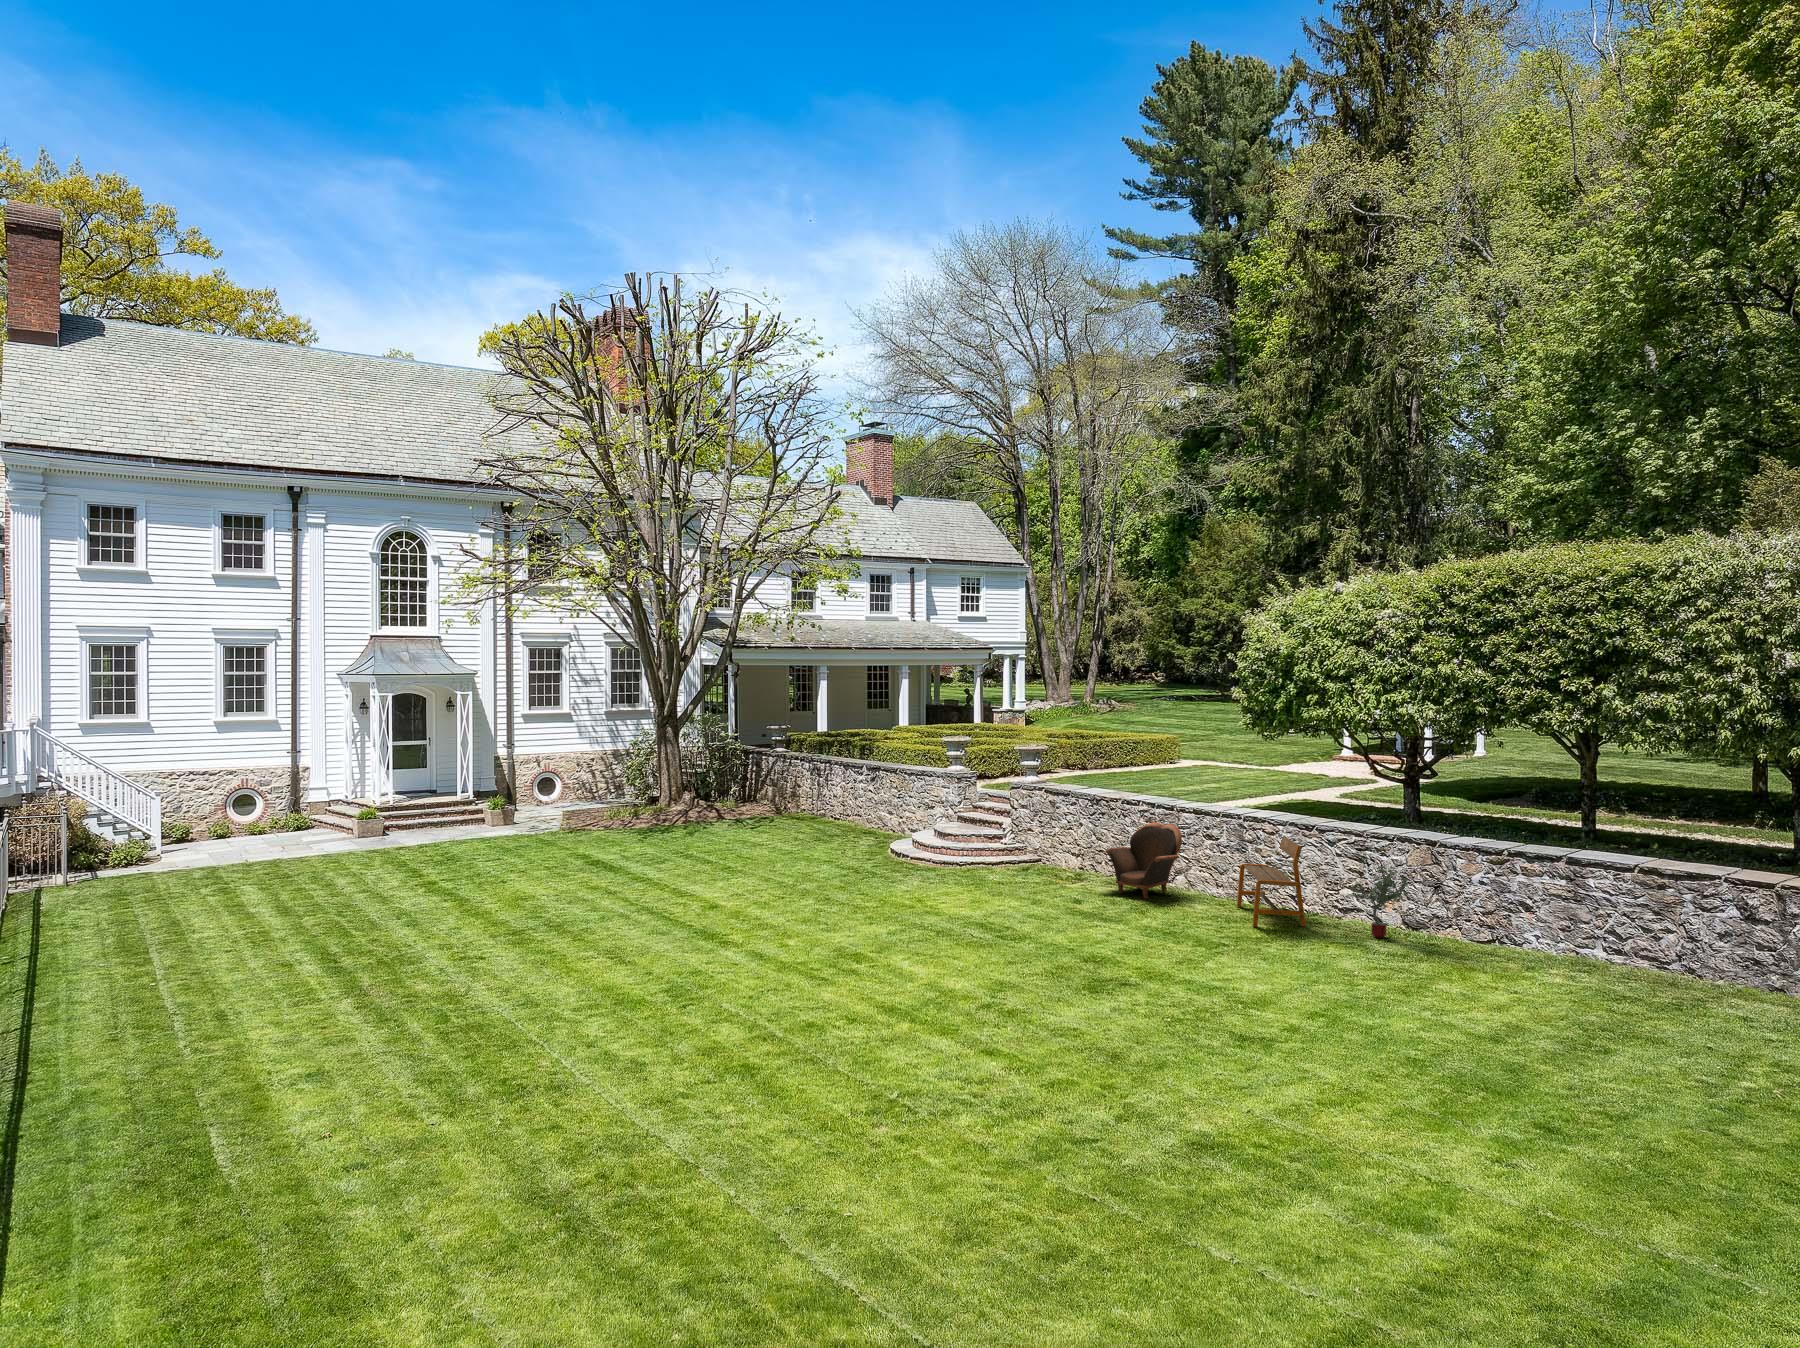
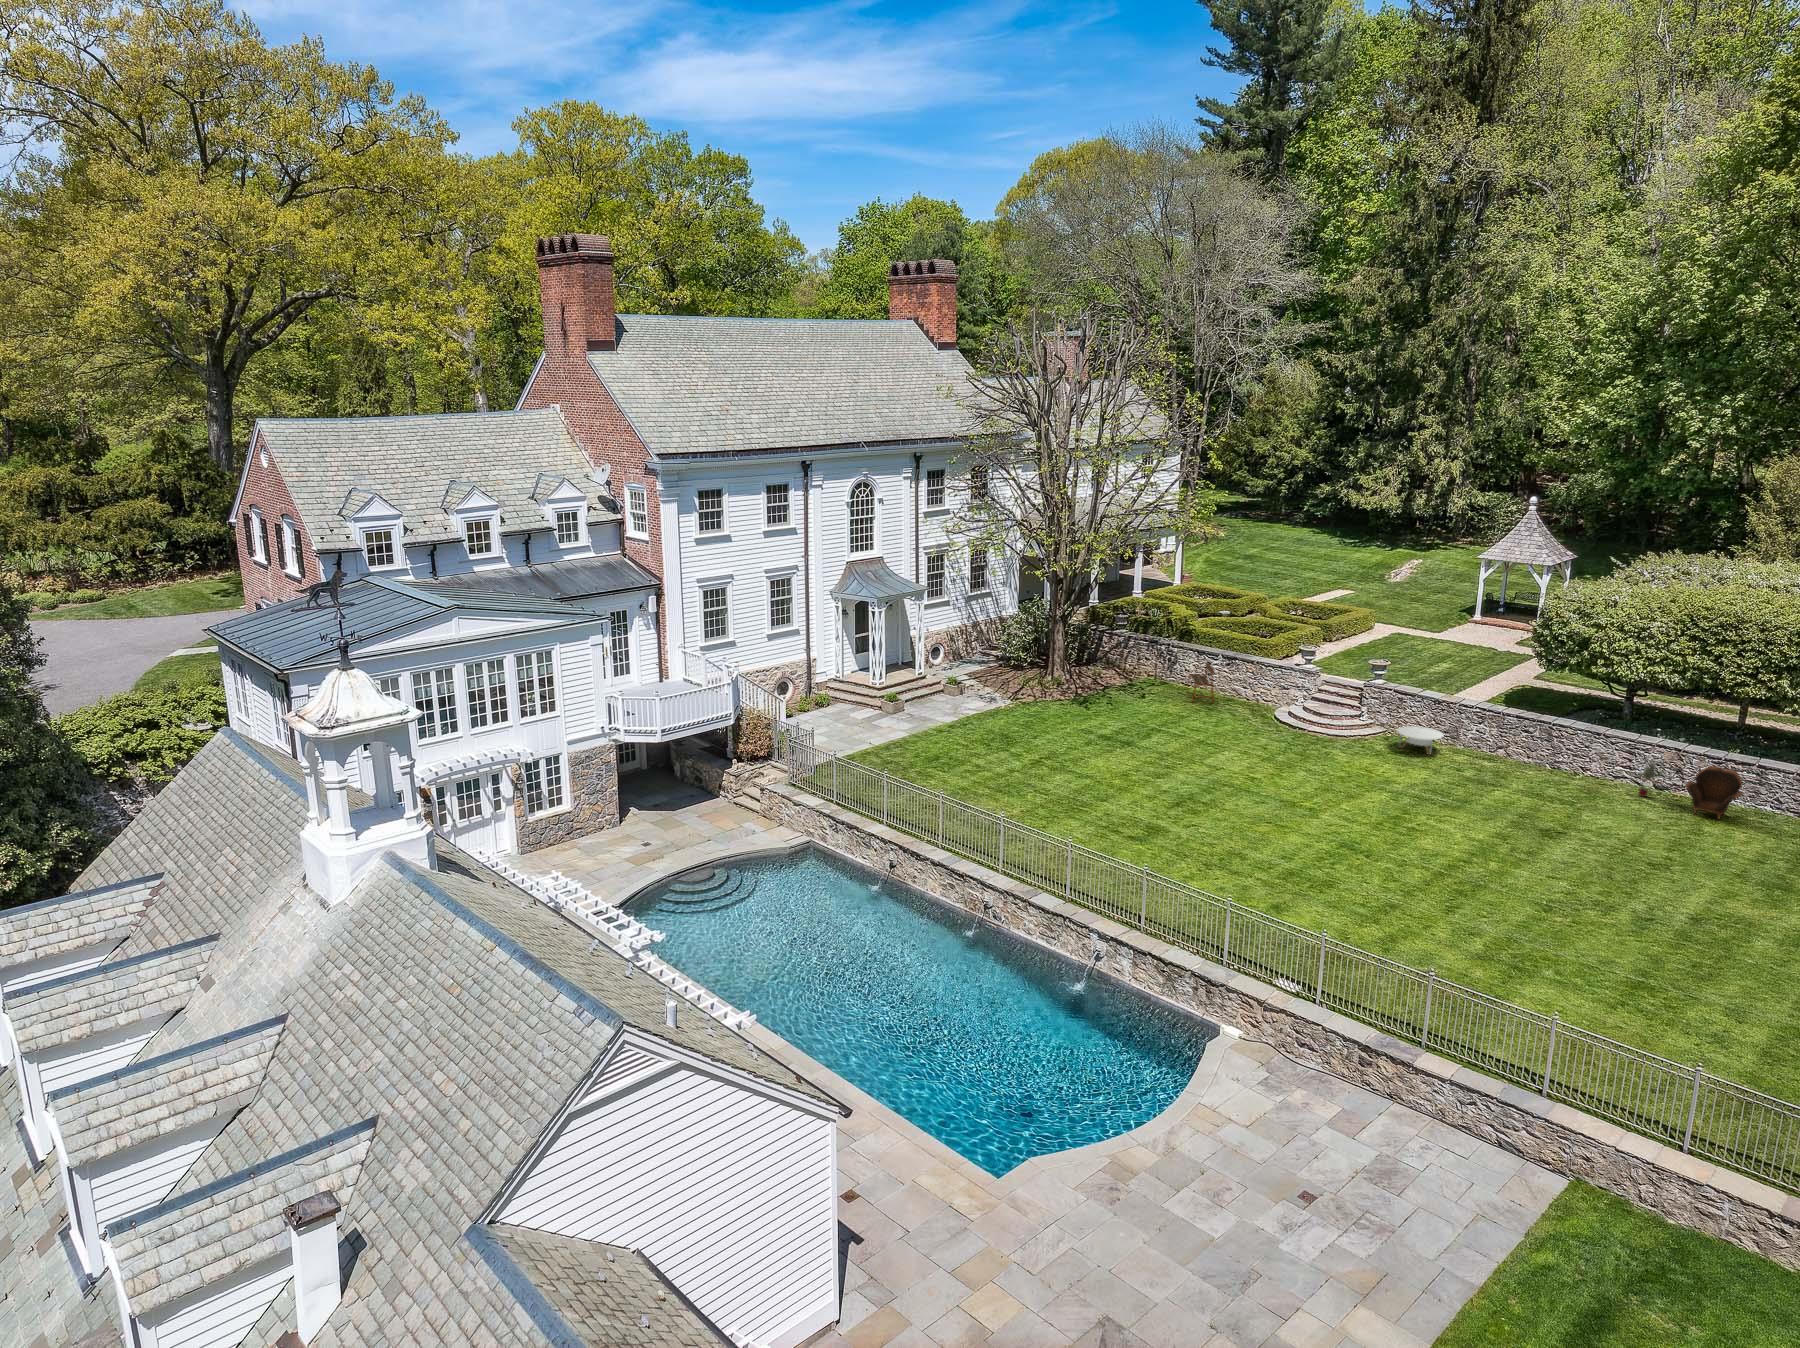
armchair: present [1106,822,1182,899] -> present [1686,766,1743,820]
bench: present [1237,836,1306,927] -> present [1188,662,1214,702]
round table: none [1029,843,1100,884] -> present [1397,726,1443,755]

